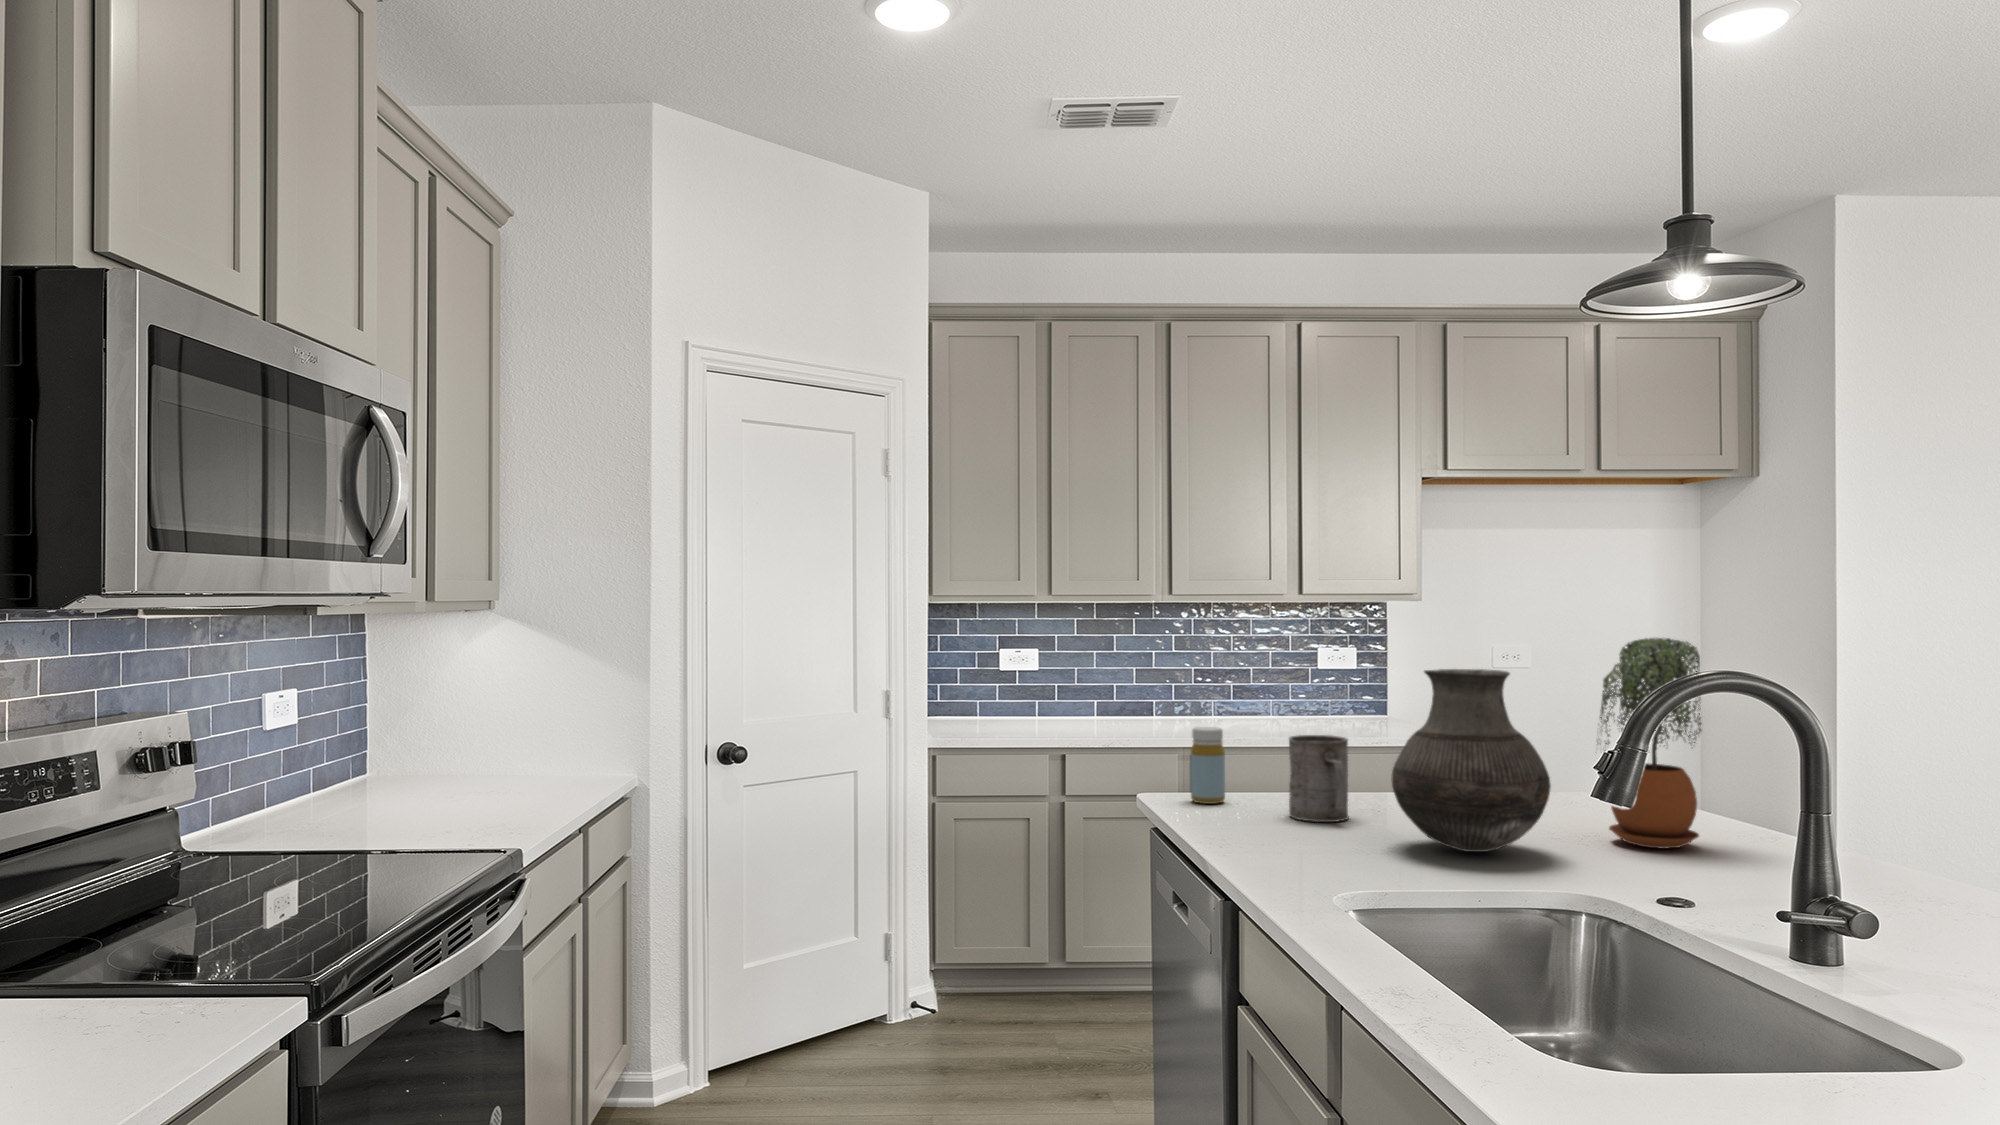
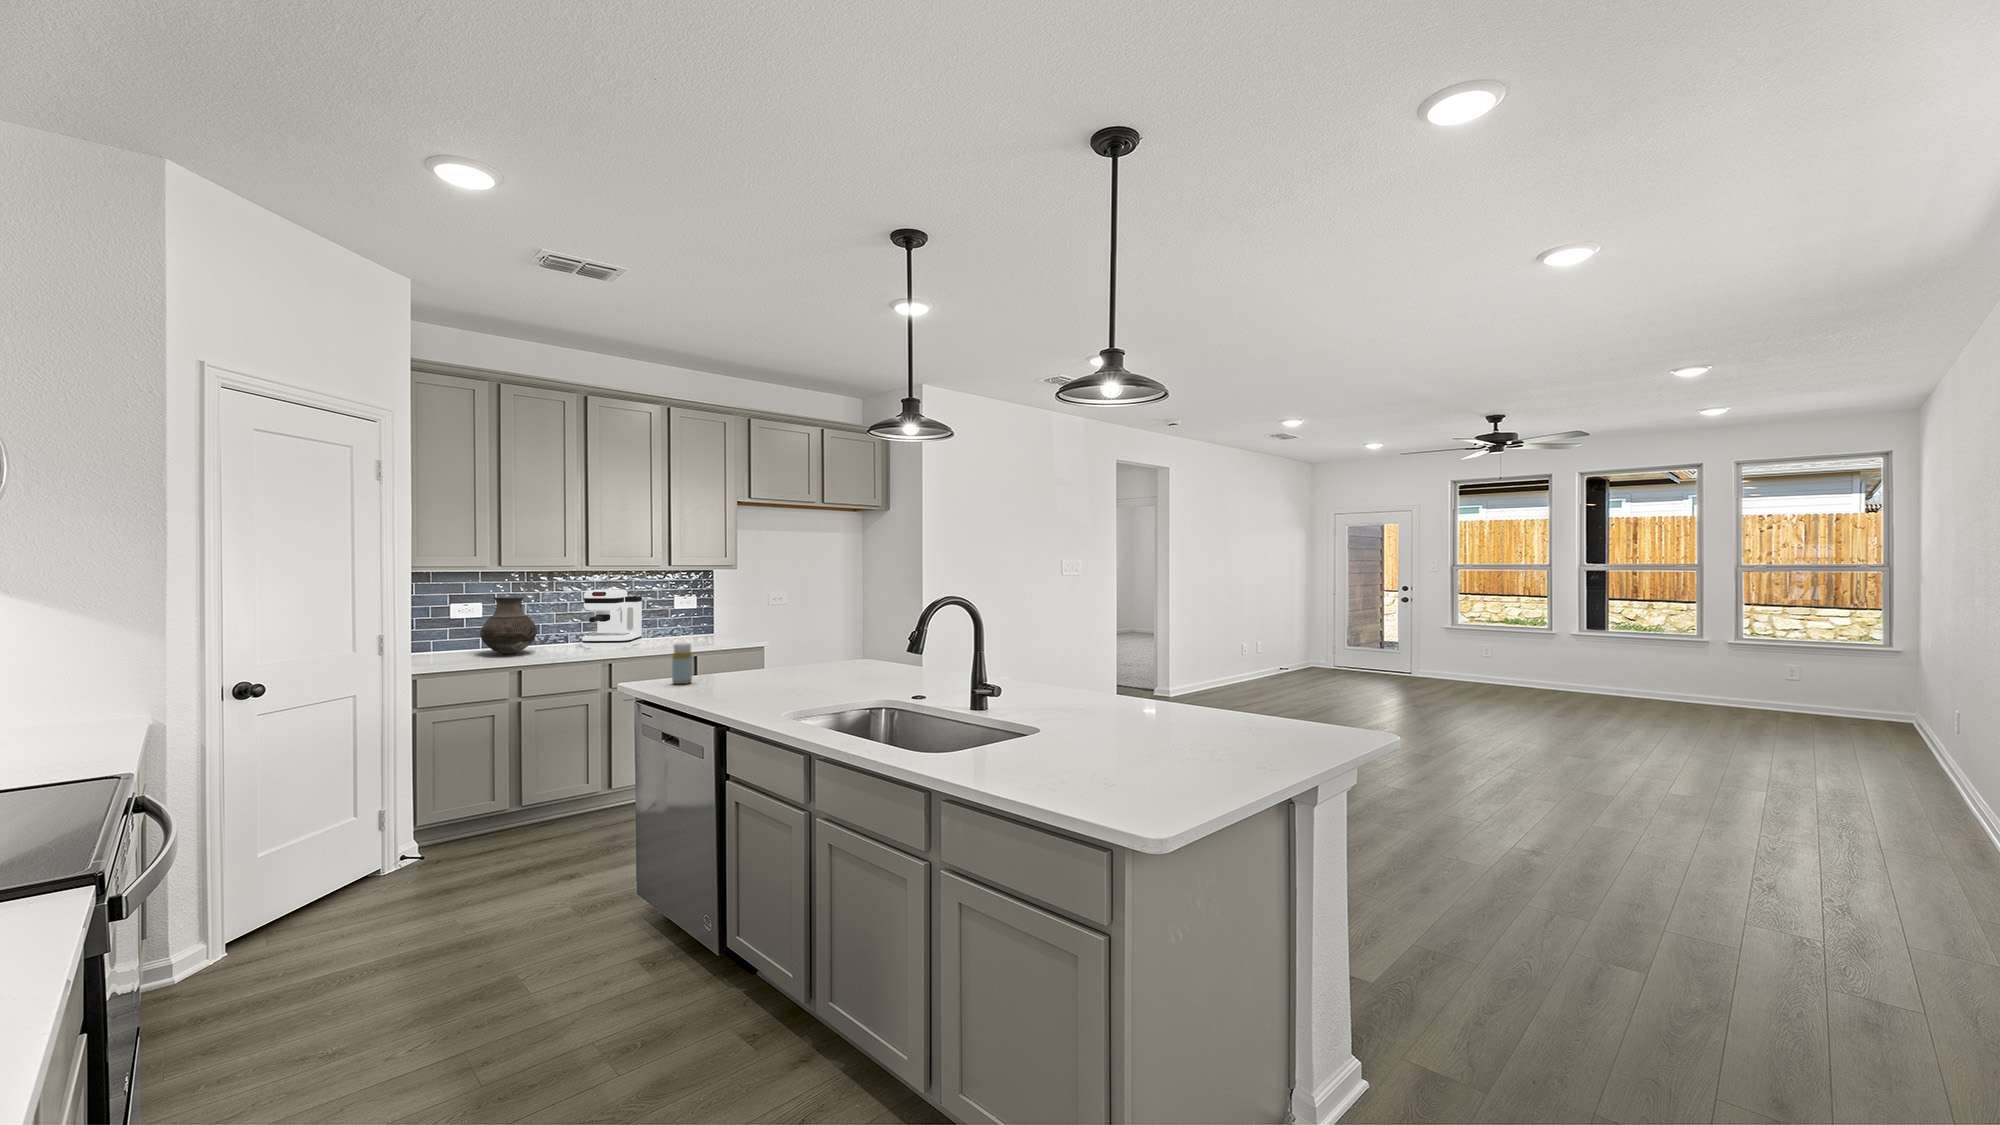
coffee maker: none [1160,634,1252,733] -> present [582,589,642,649]
potted plant: present [1600,638,1701,849] -> none [873,591,913,678]
vase: present [1391,669,1551,852] -> present [480,597,537,654]
mug: present [1289,735,1349,822] -> none [734,642,767,685]

